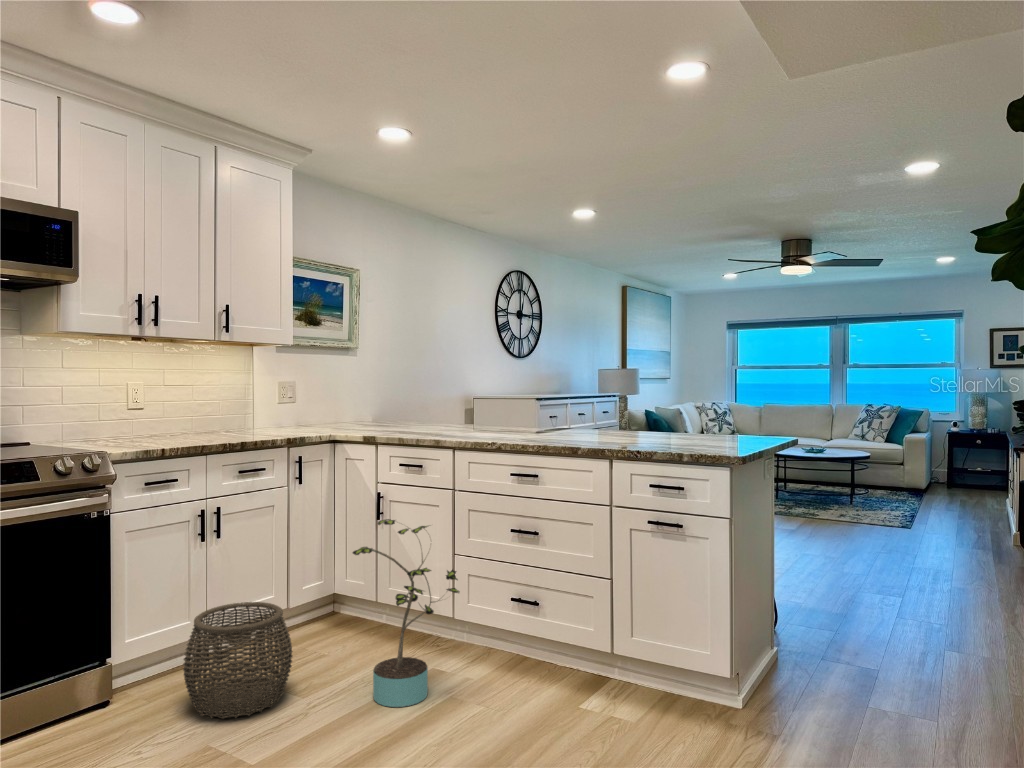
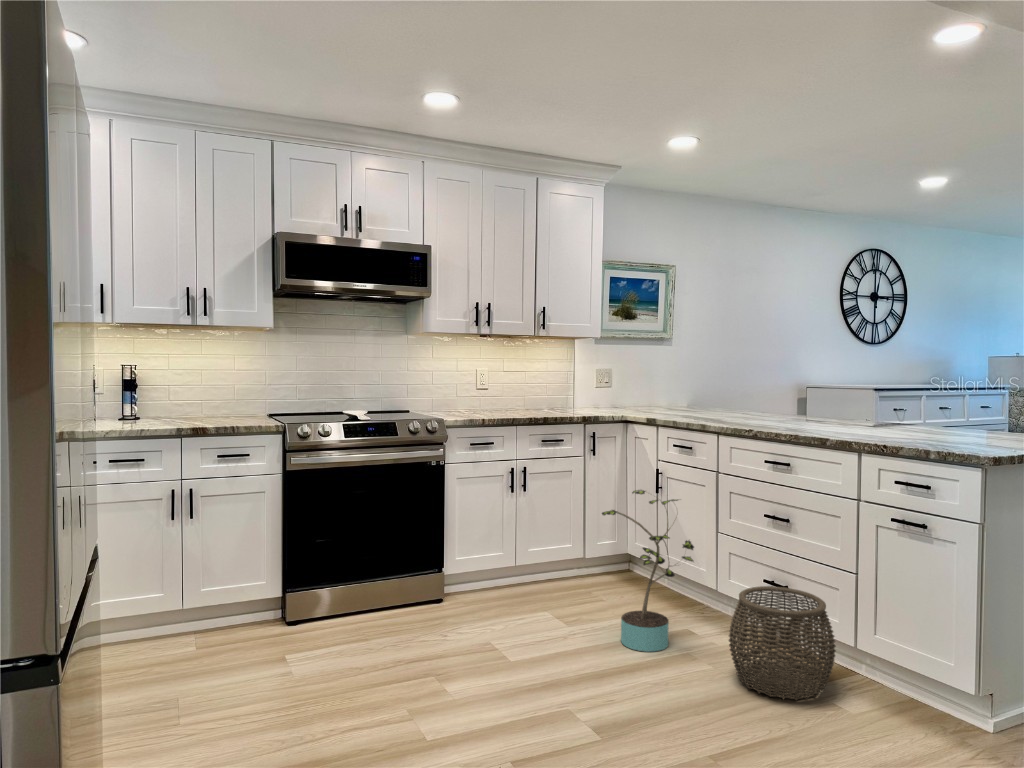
woven basket: present [183,602,293,719] -> present [729,586,836,700]

